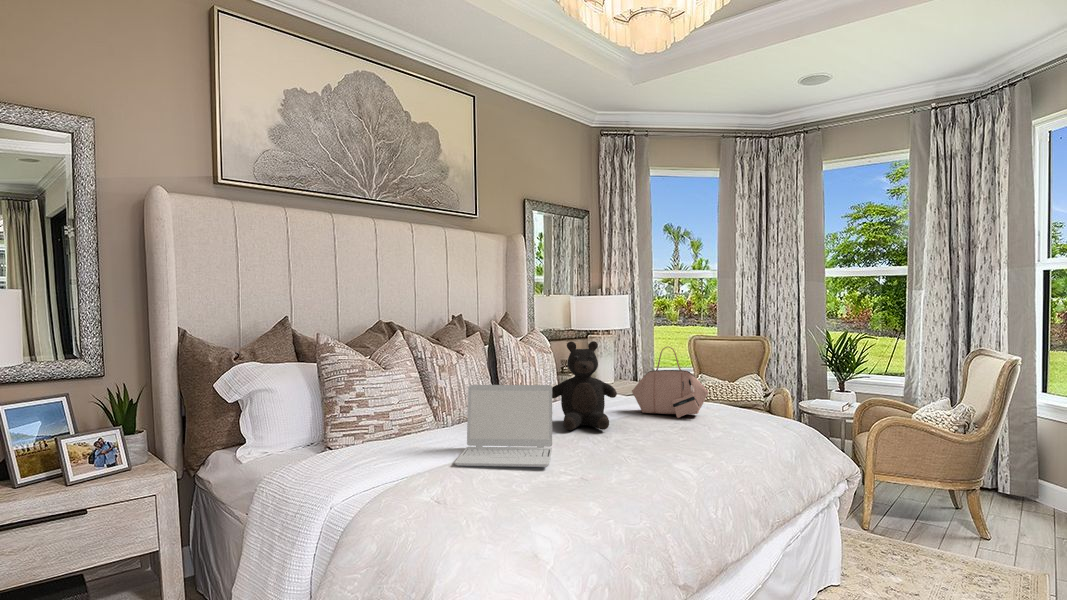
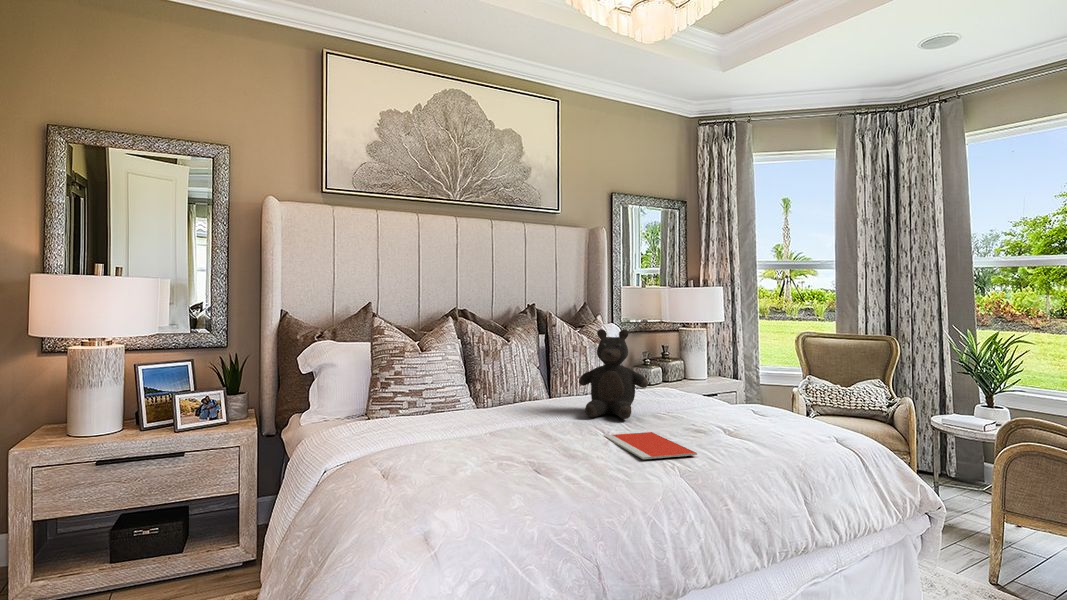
handbag: present [632,347,709,418] -> none [678,338,758,414]
laptop: present [455,385,552,467] -> none [448,366,556,448]
notebook: none [600,441,700,469] -> present [604,432,697,459]

